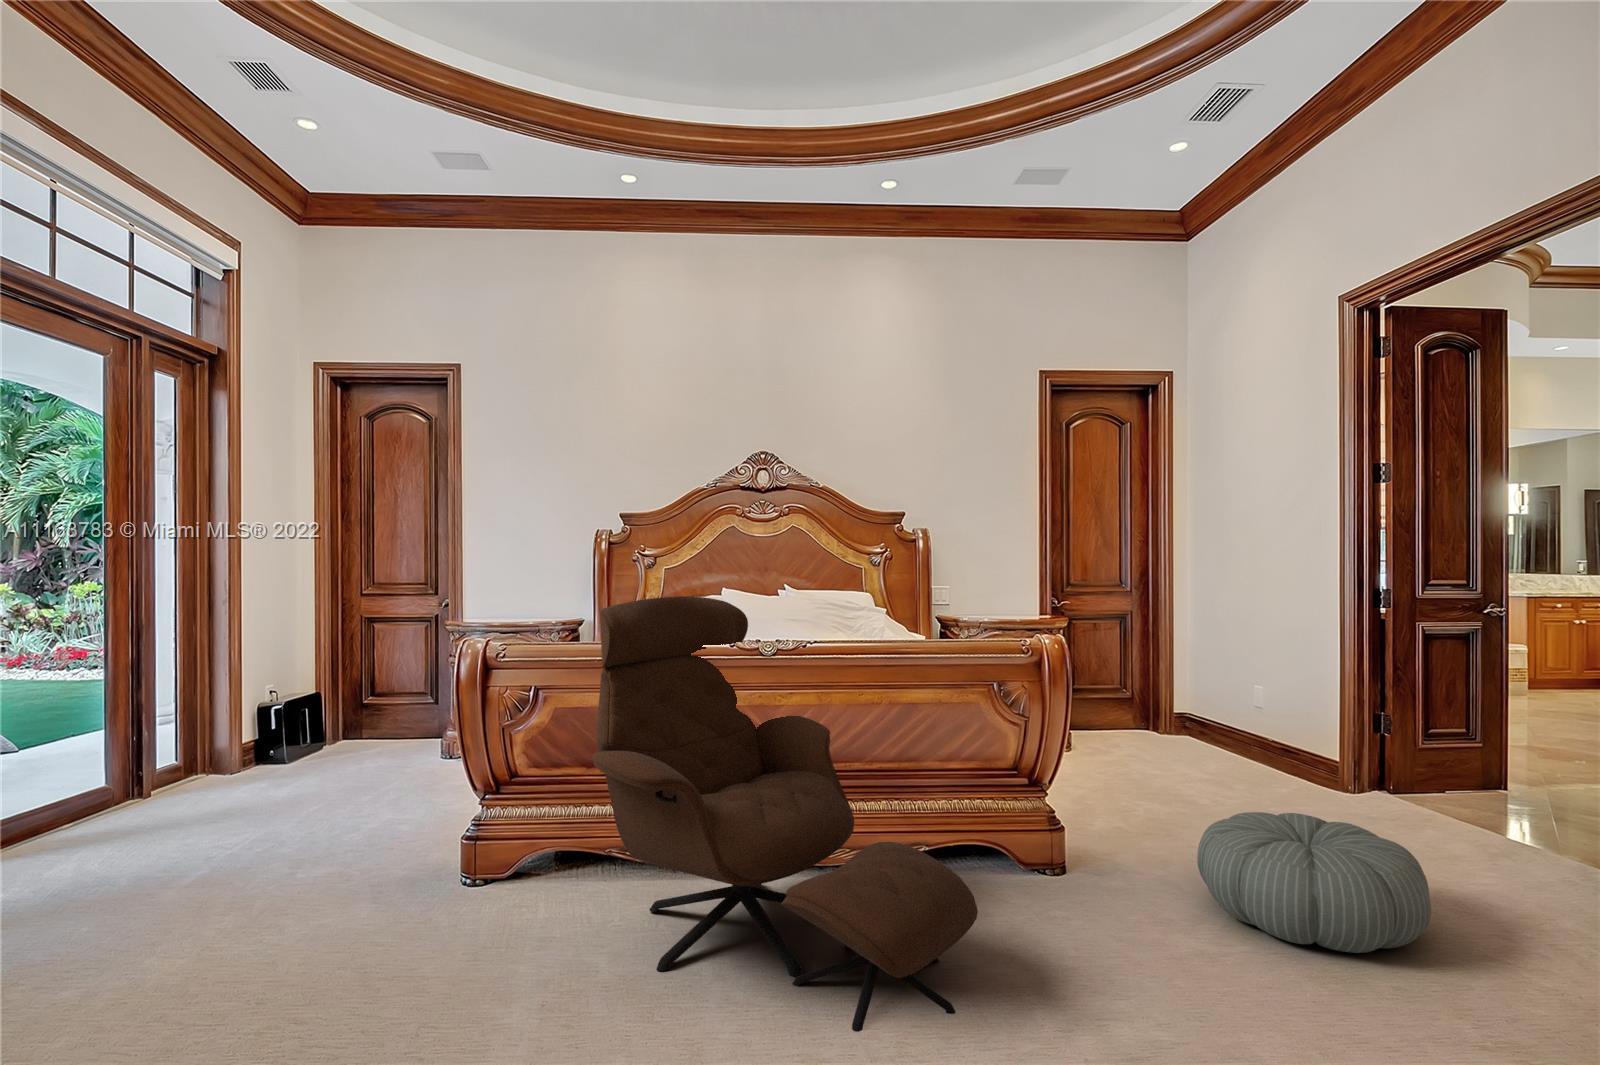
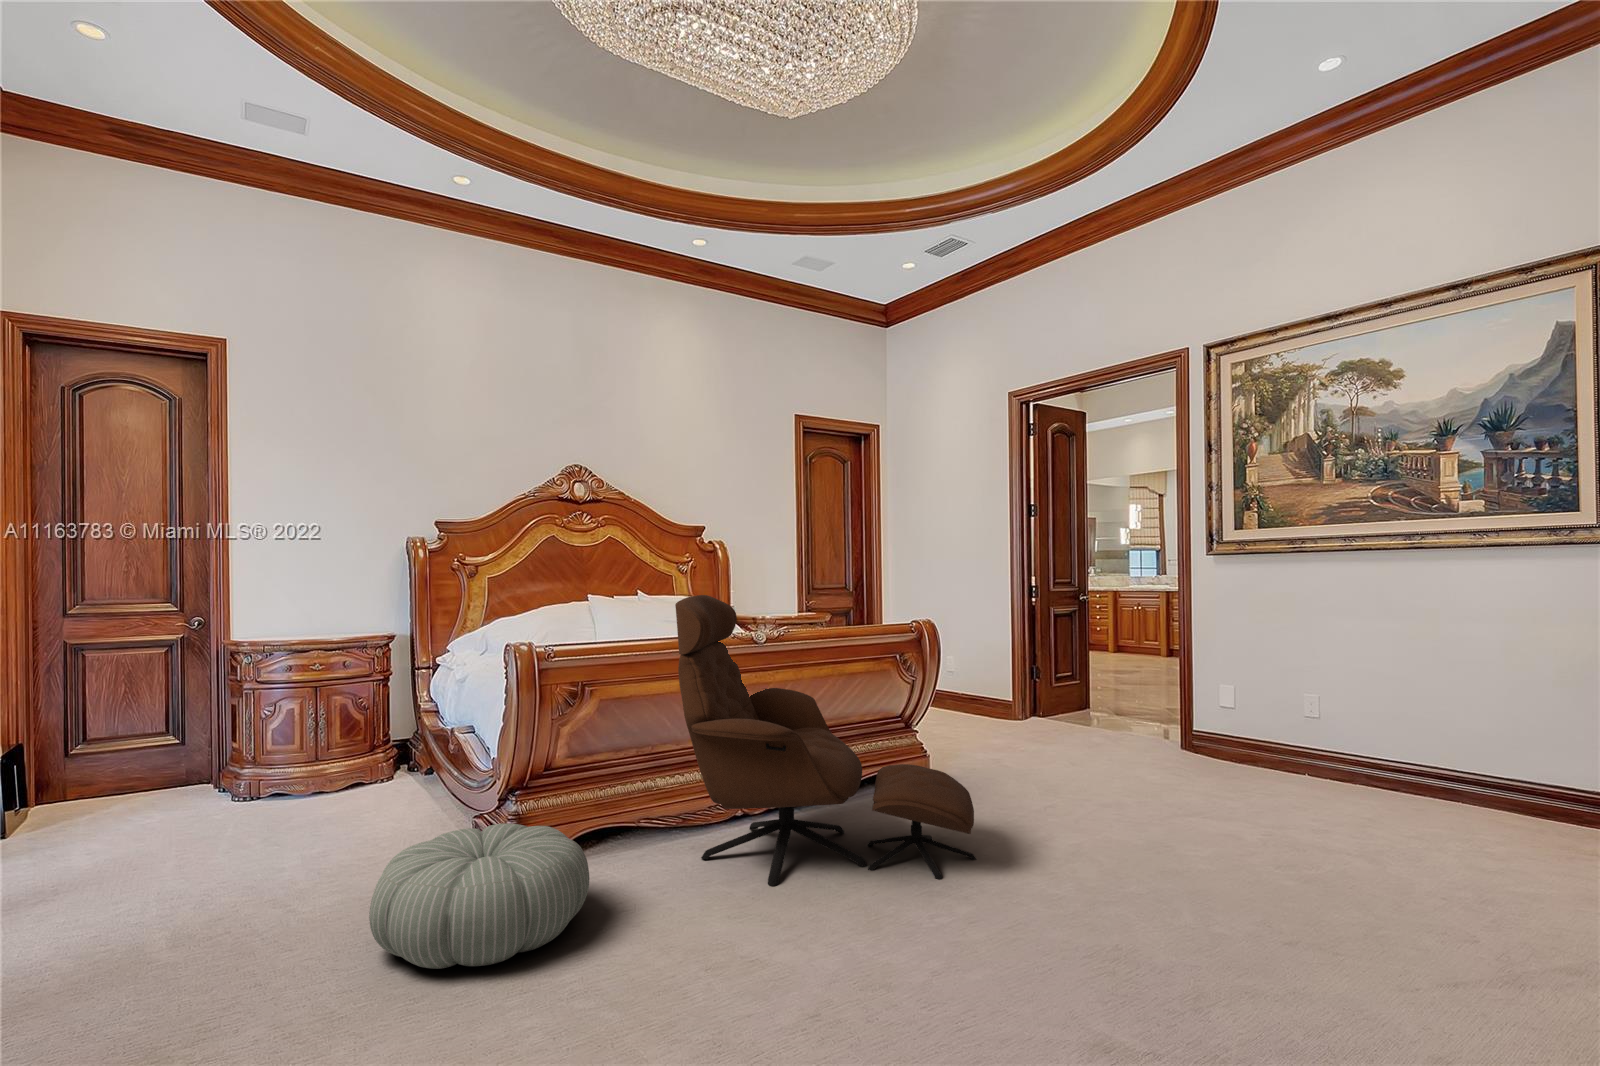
pouf: present [1197,812,1431,953] -> present [369,824,589,969]

